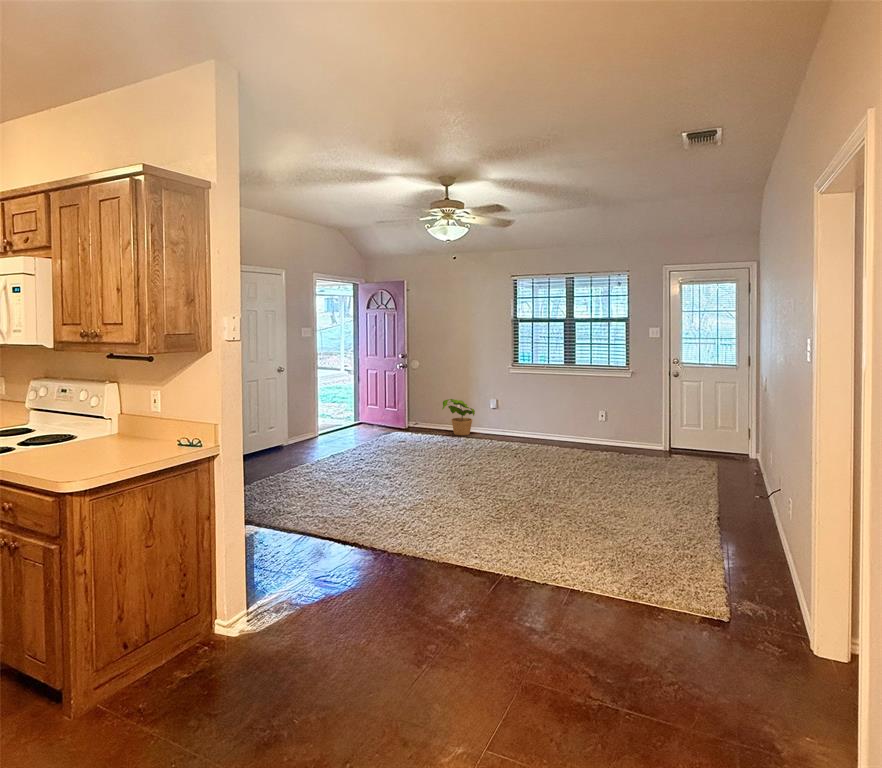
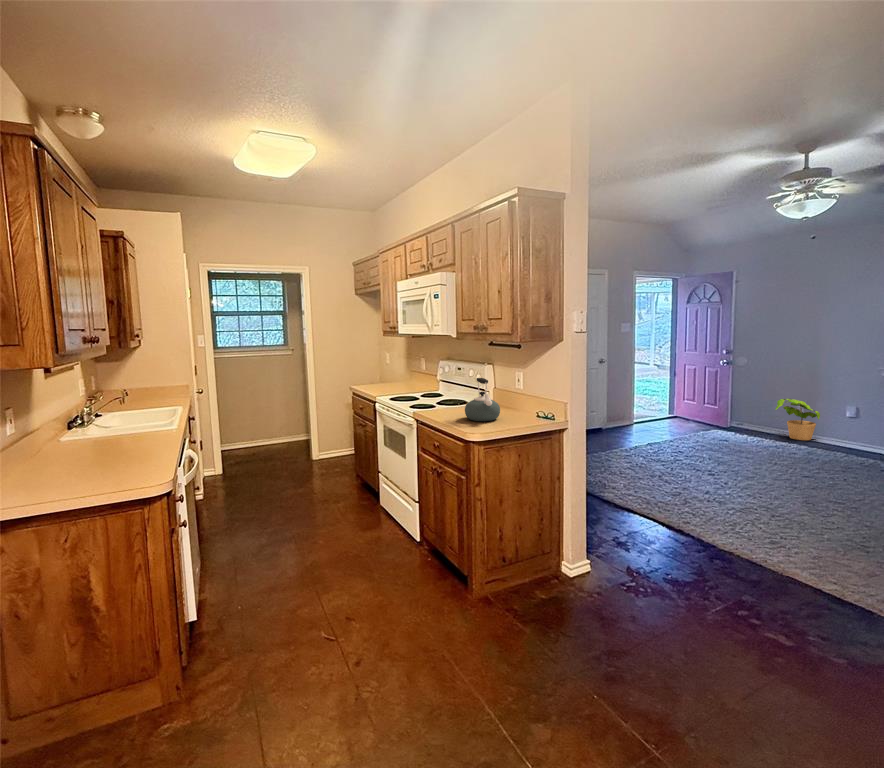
kettle: none [65,403,121,462] -> present [465,378,500,421]

